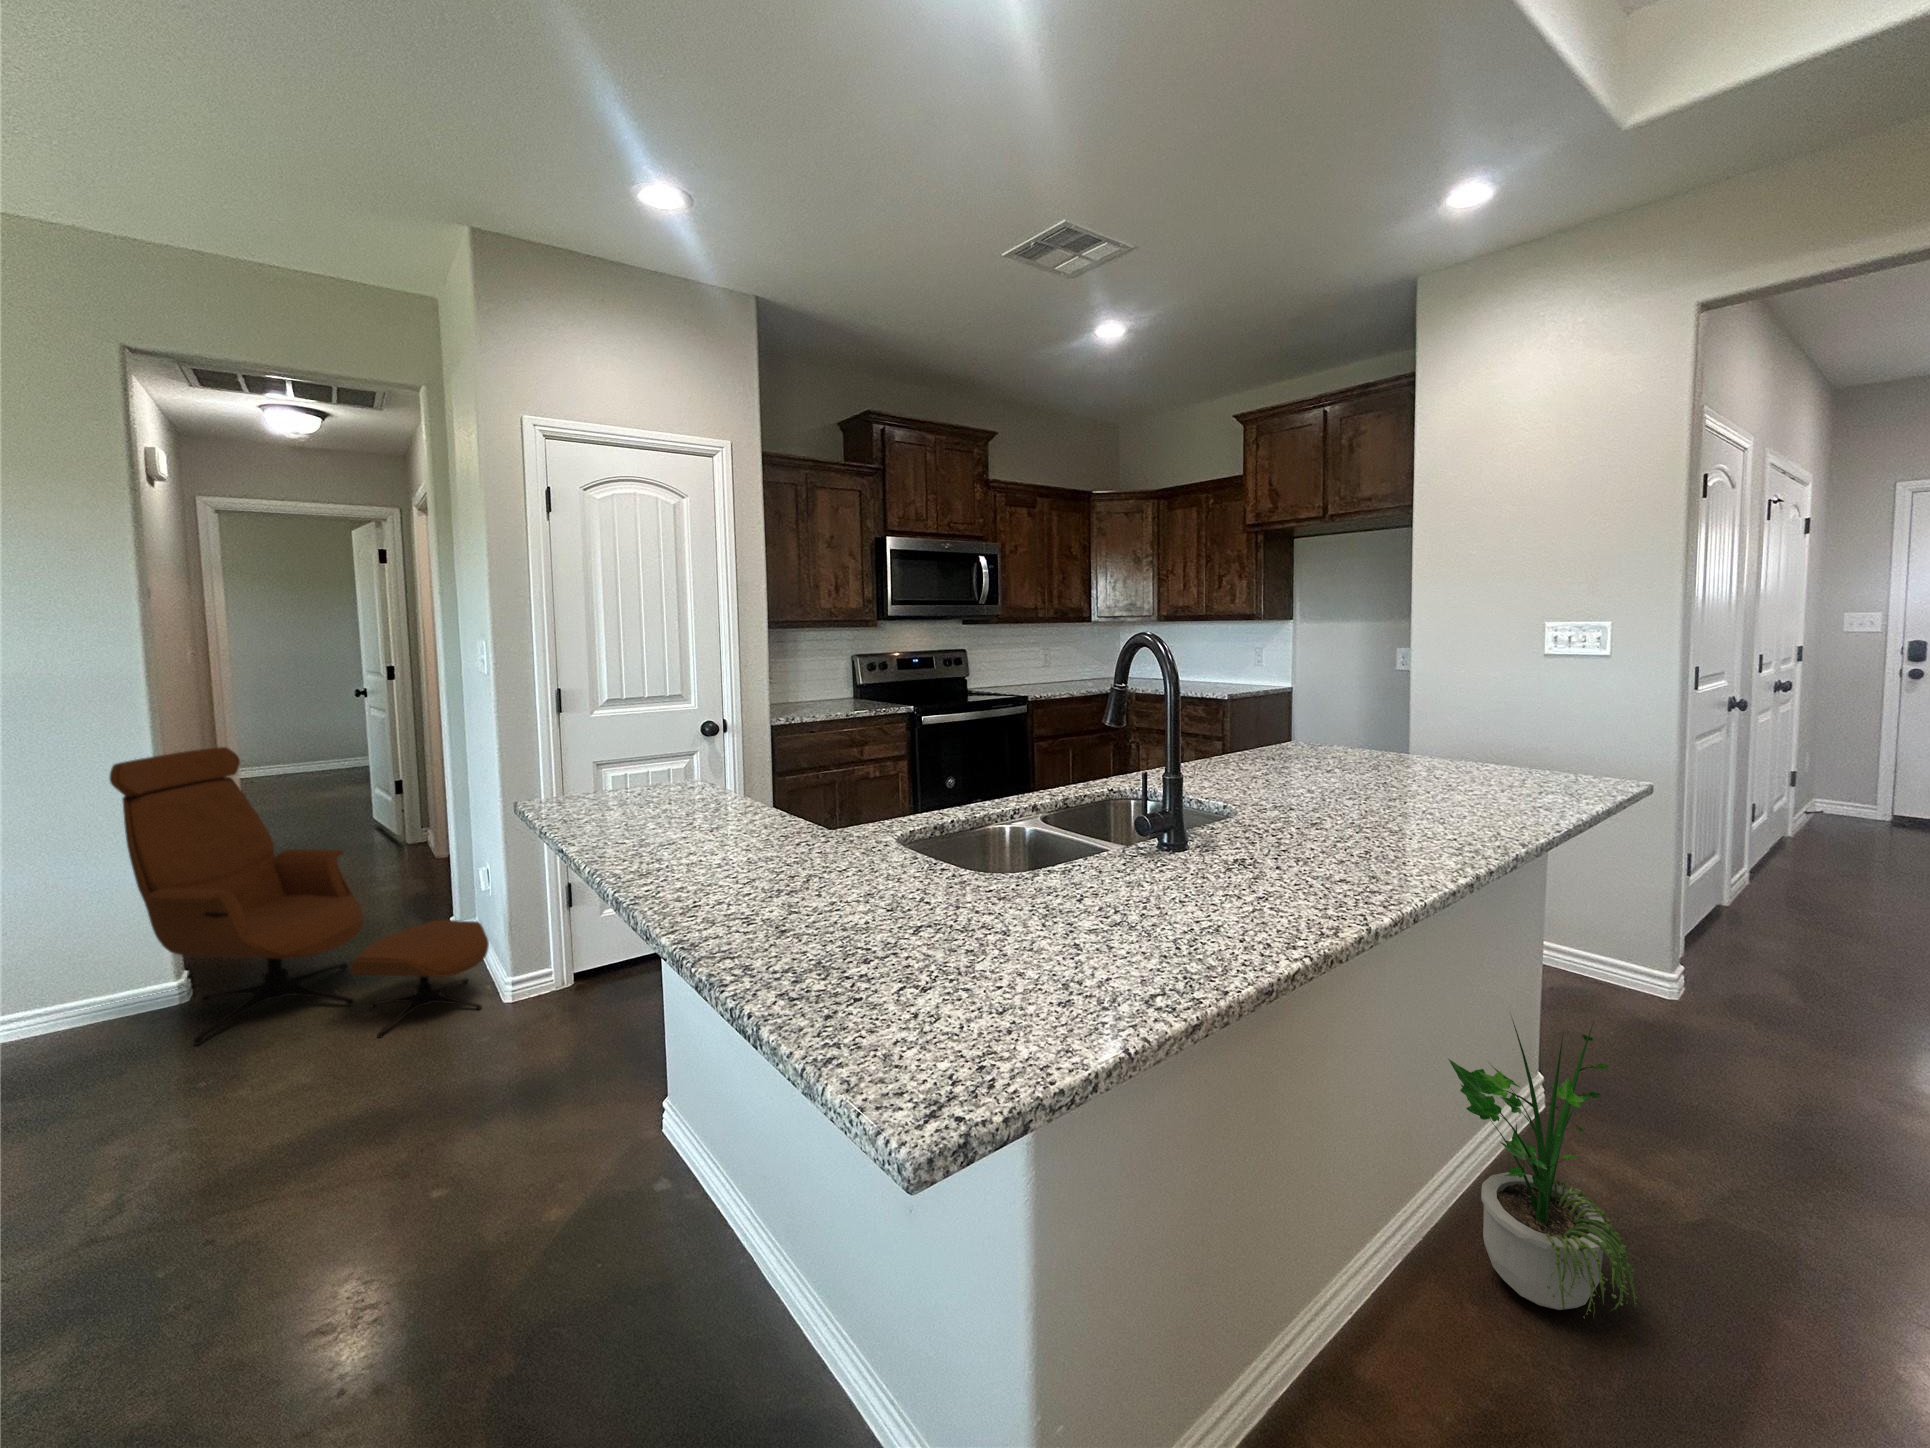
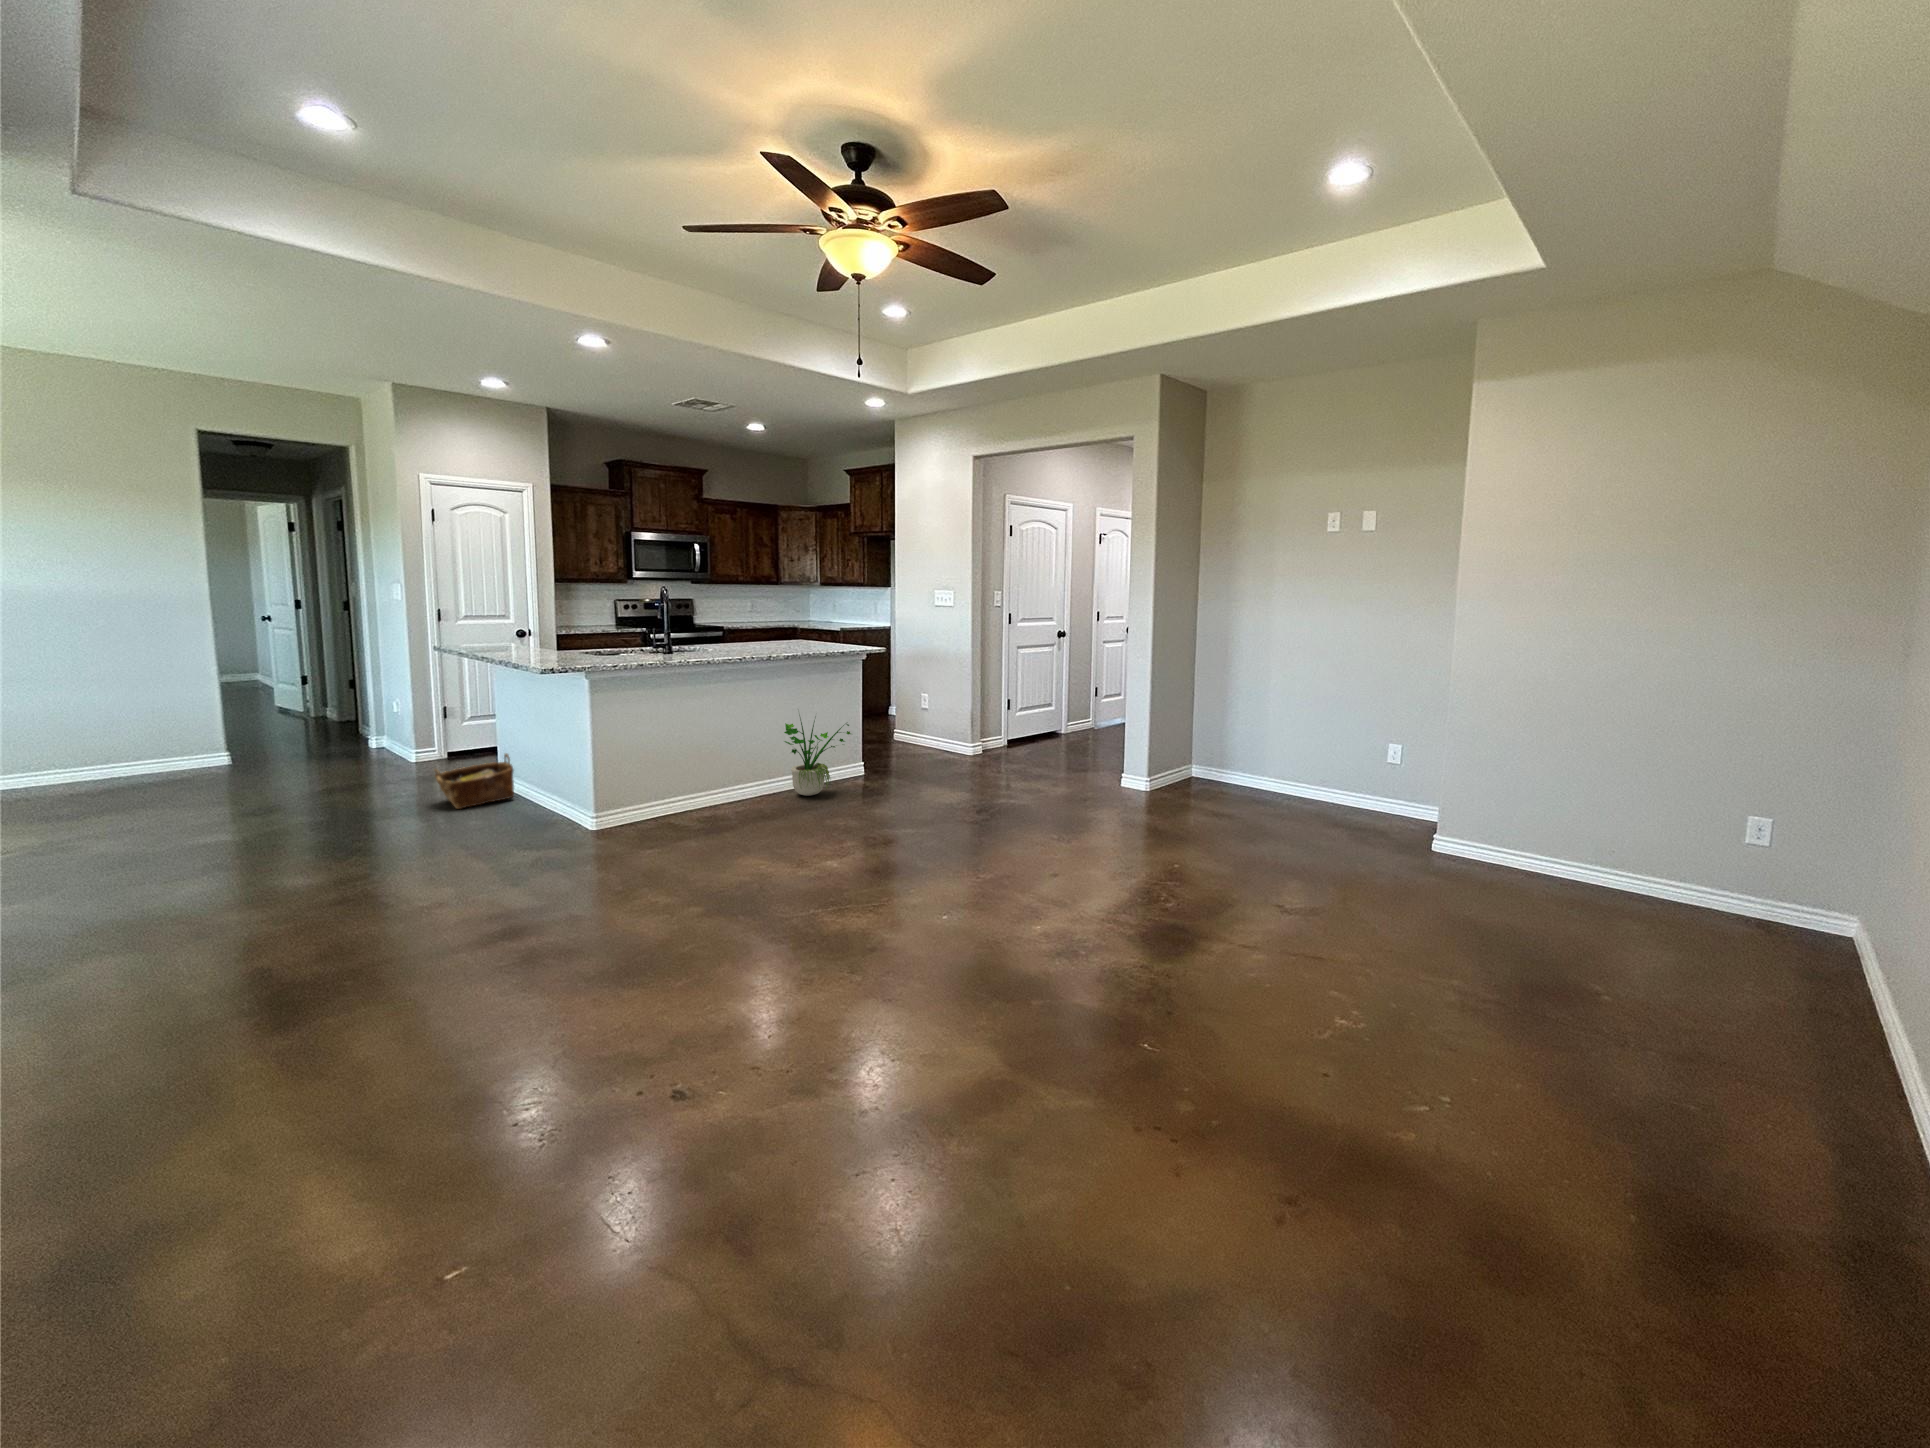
lounge chair: present [110,747,489,1044] -> none [202,636,403,772]
woven basket: none [480,1114,697,1345] -> present [434,753,514,809]

